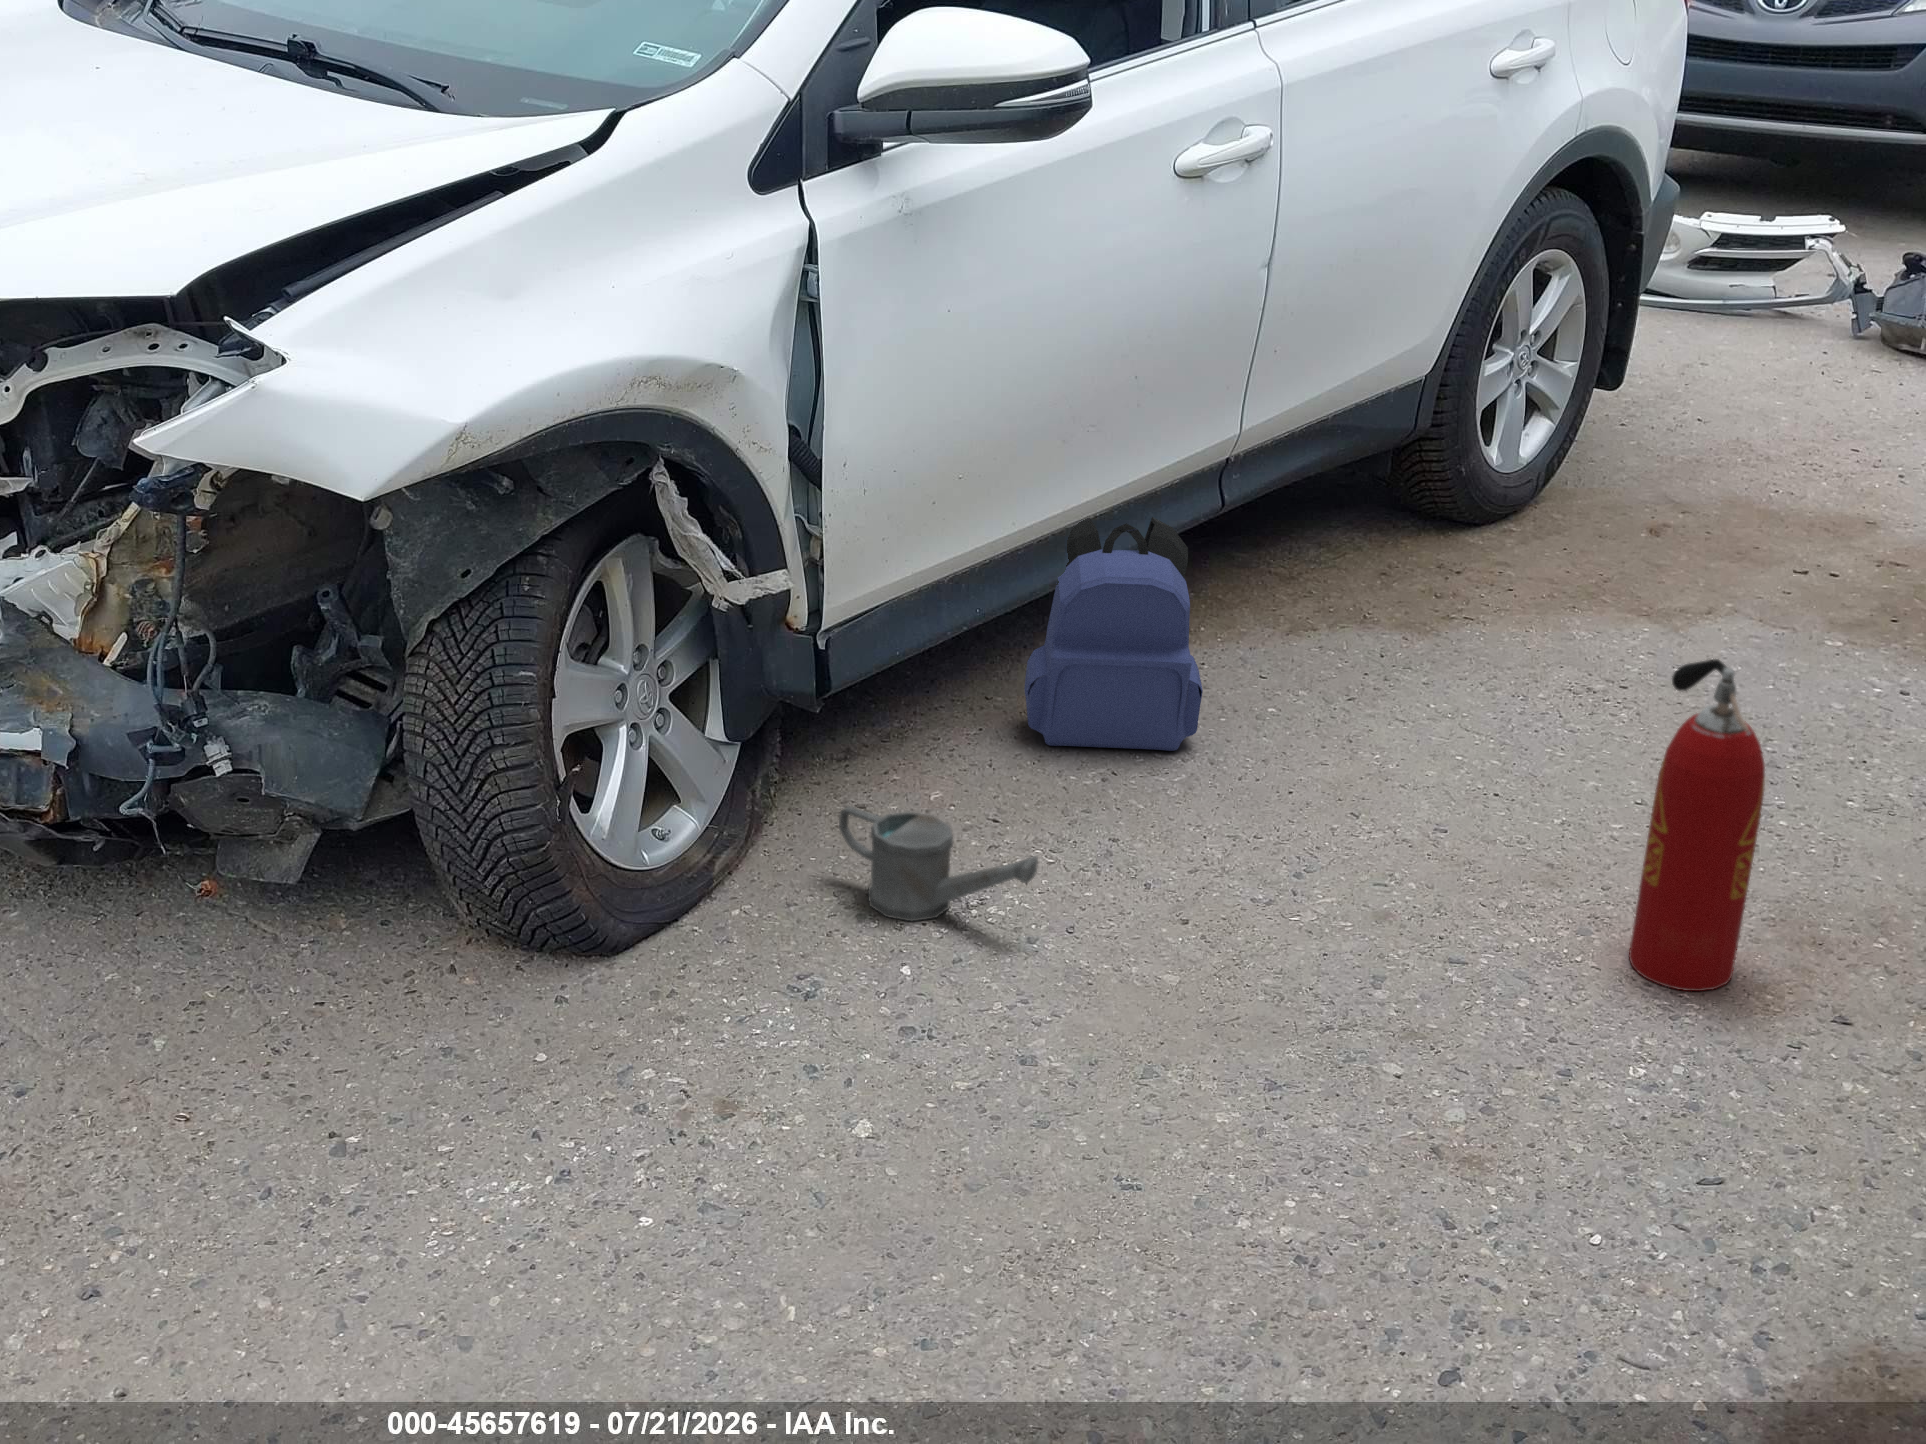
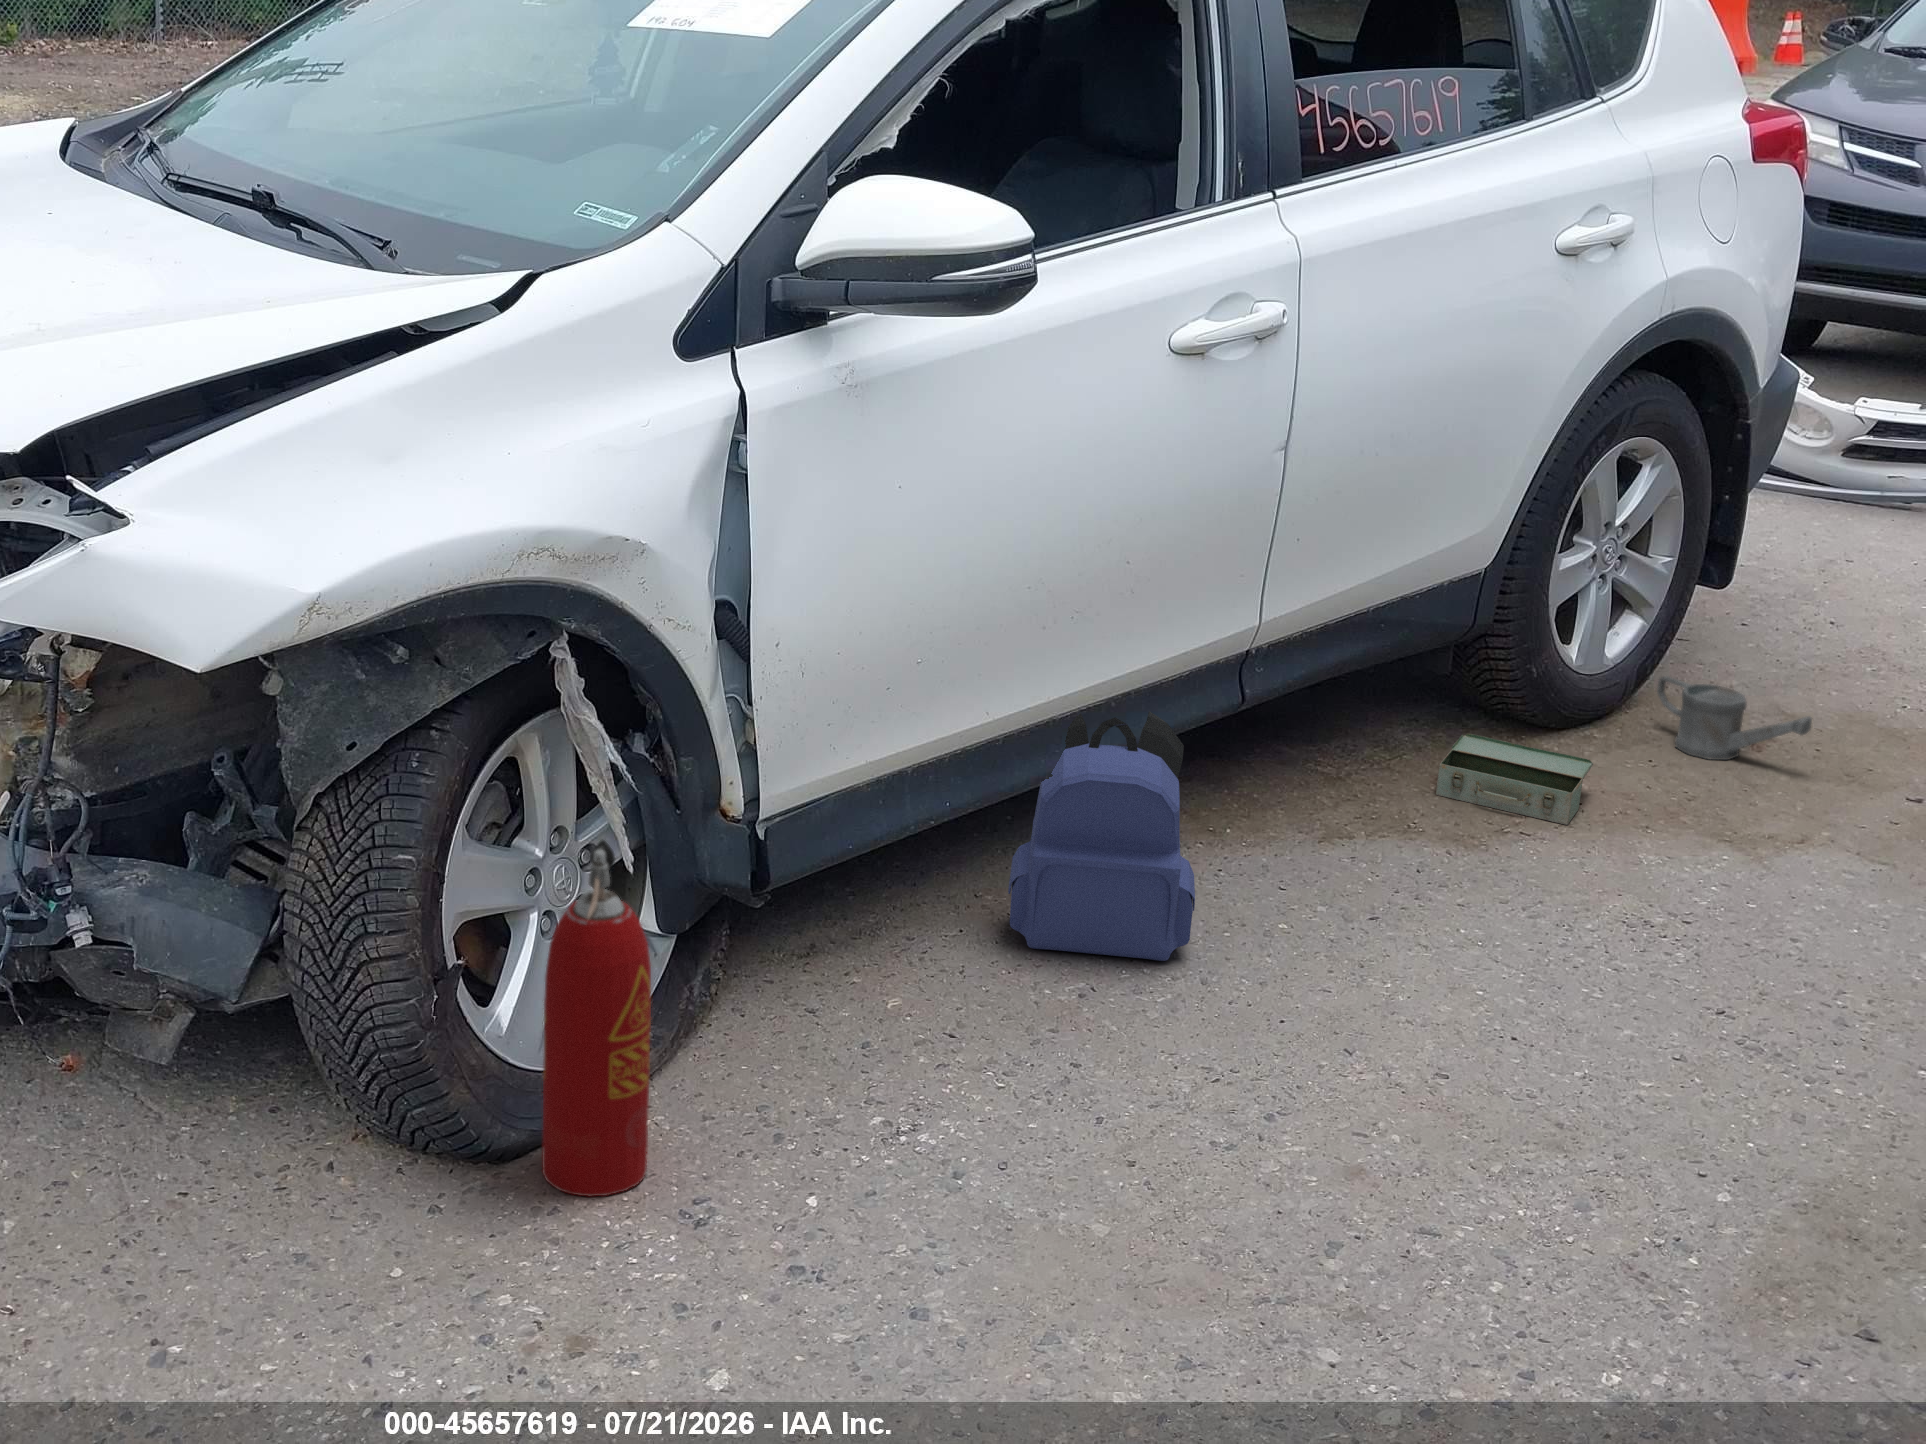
toolbox: none [1387,532,1530,612] -> present [1436,733,1593,825]
fire extinguisher: present [1629,659,1765,991] -> present [542,840,651,1197]
watering can: present [839,806,1038,921] -> present [1657,676,1812,760]

